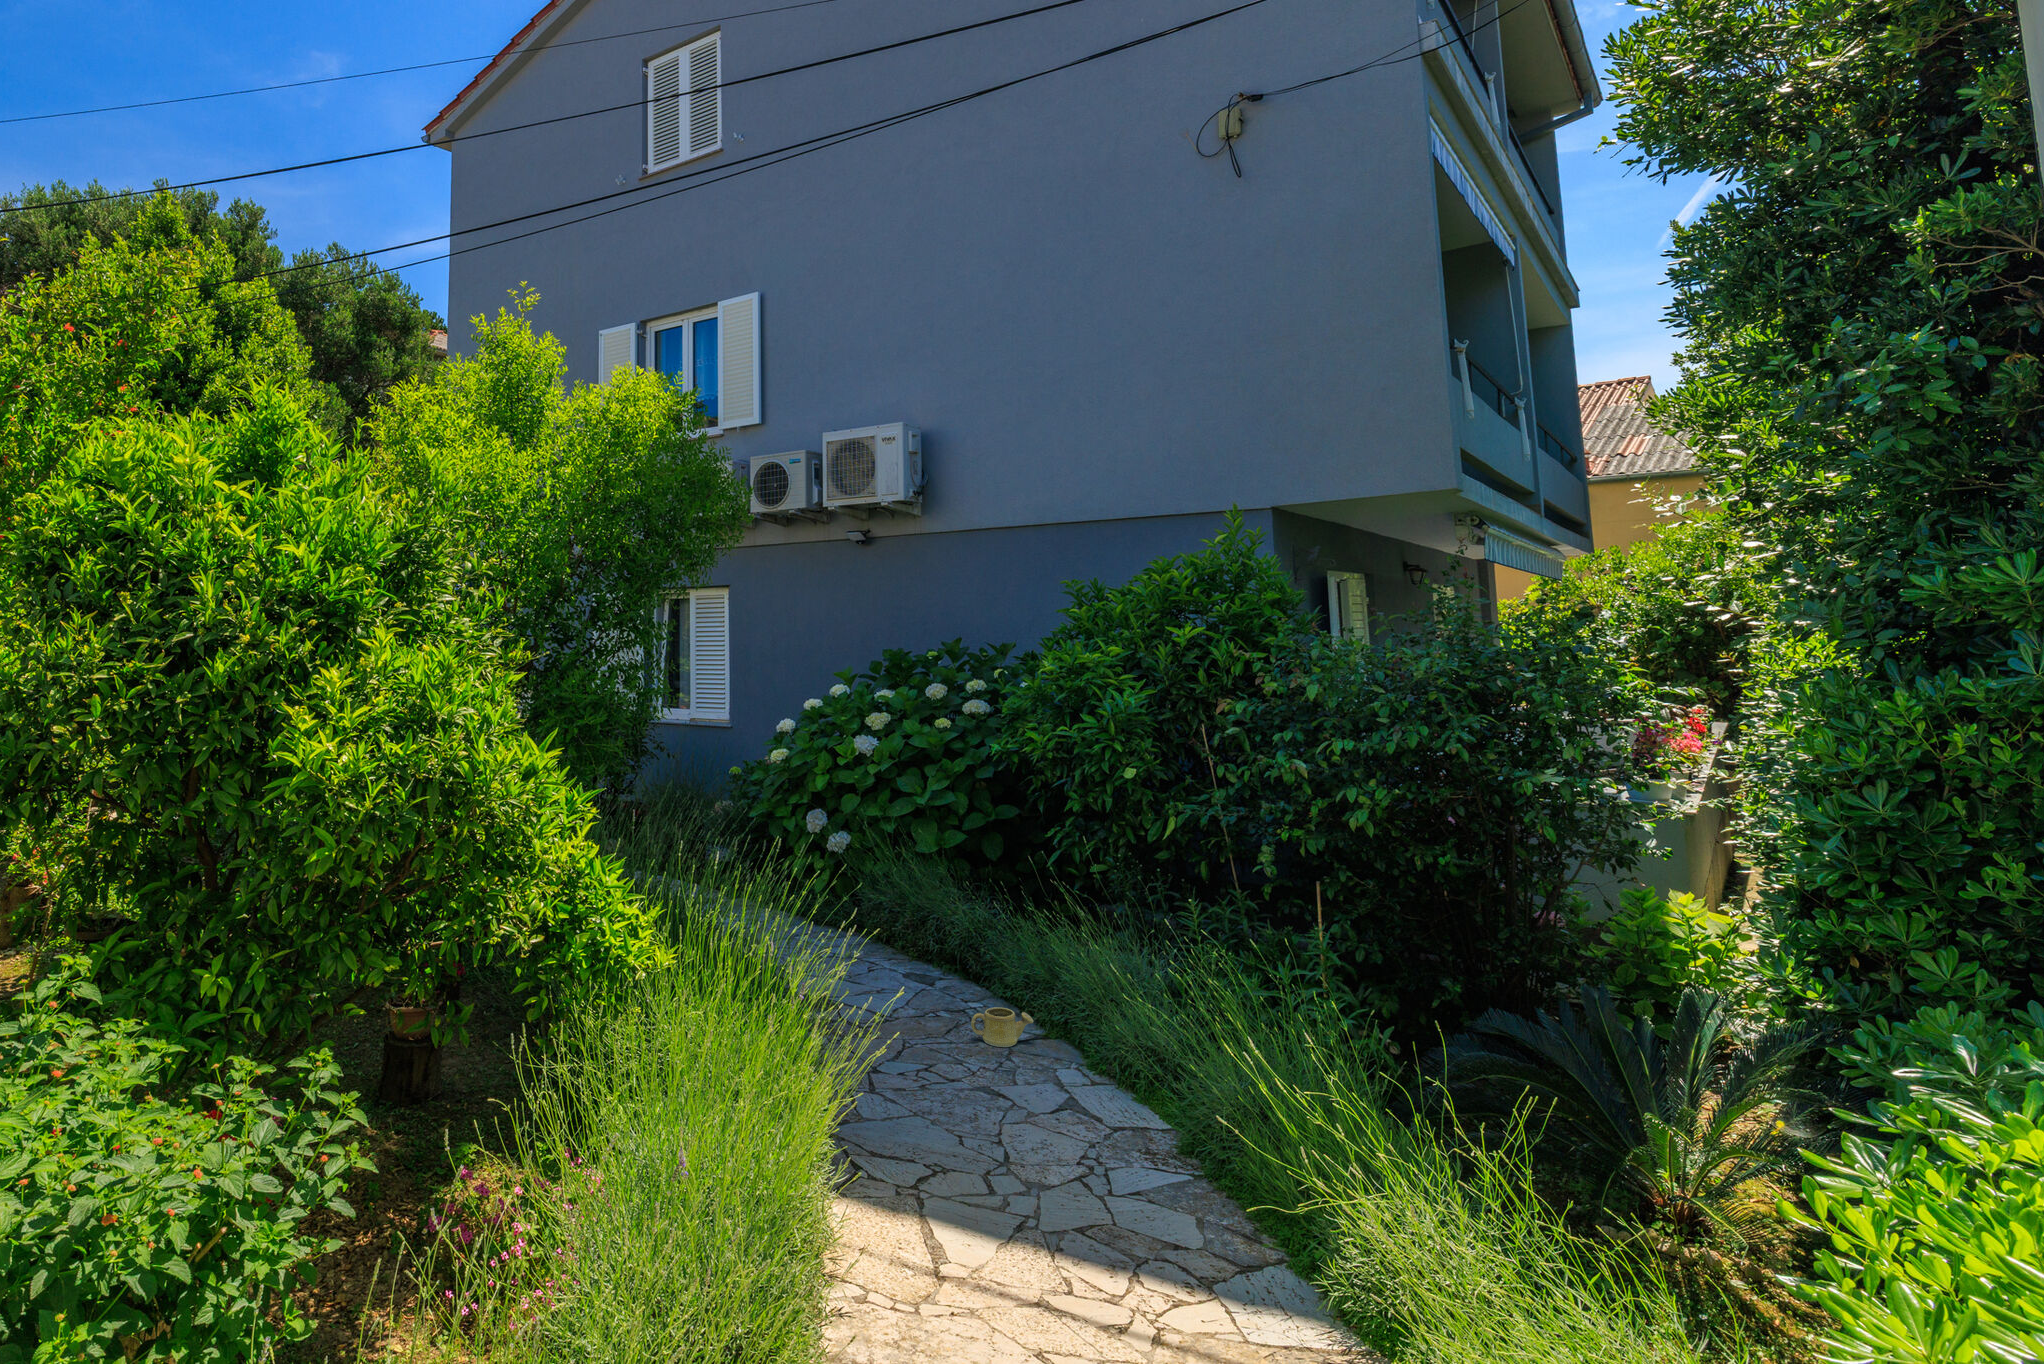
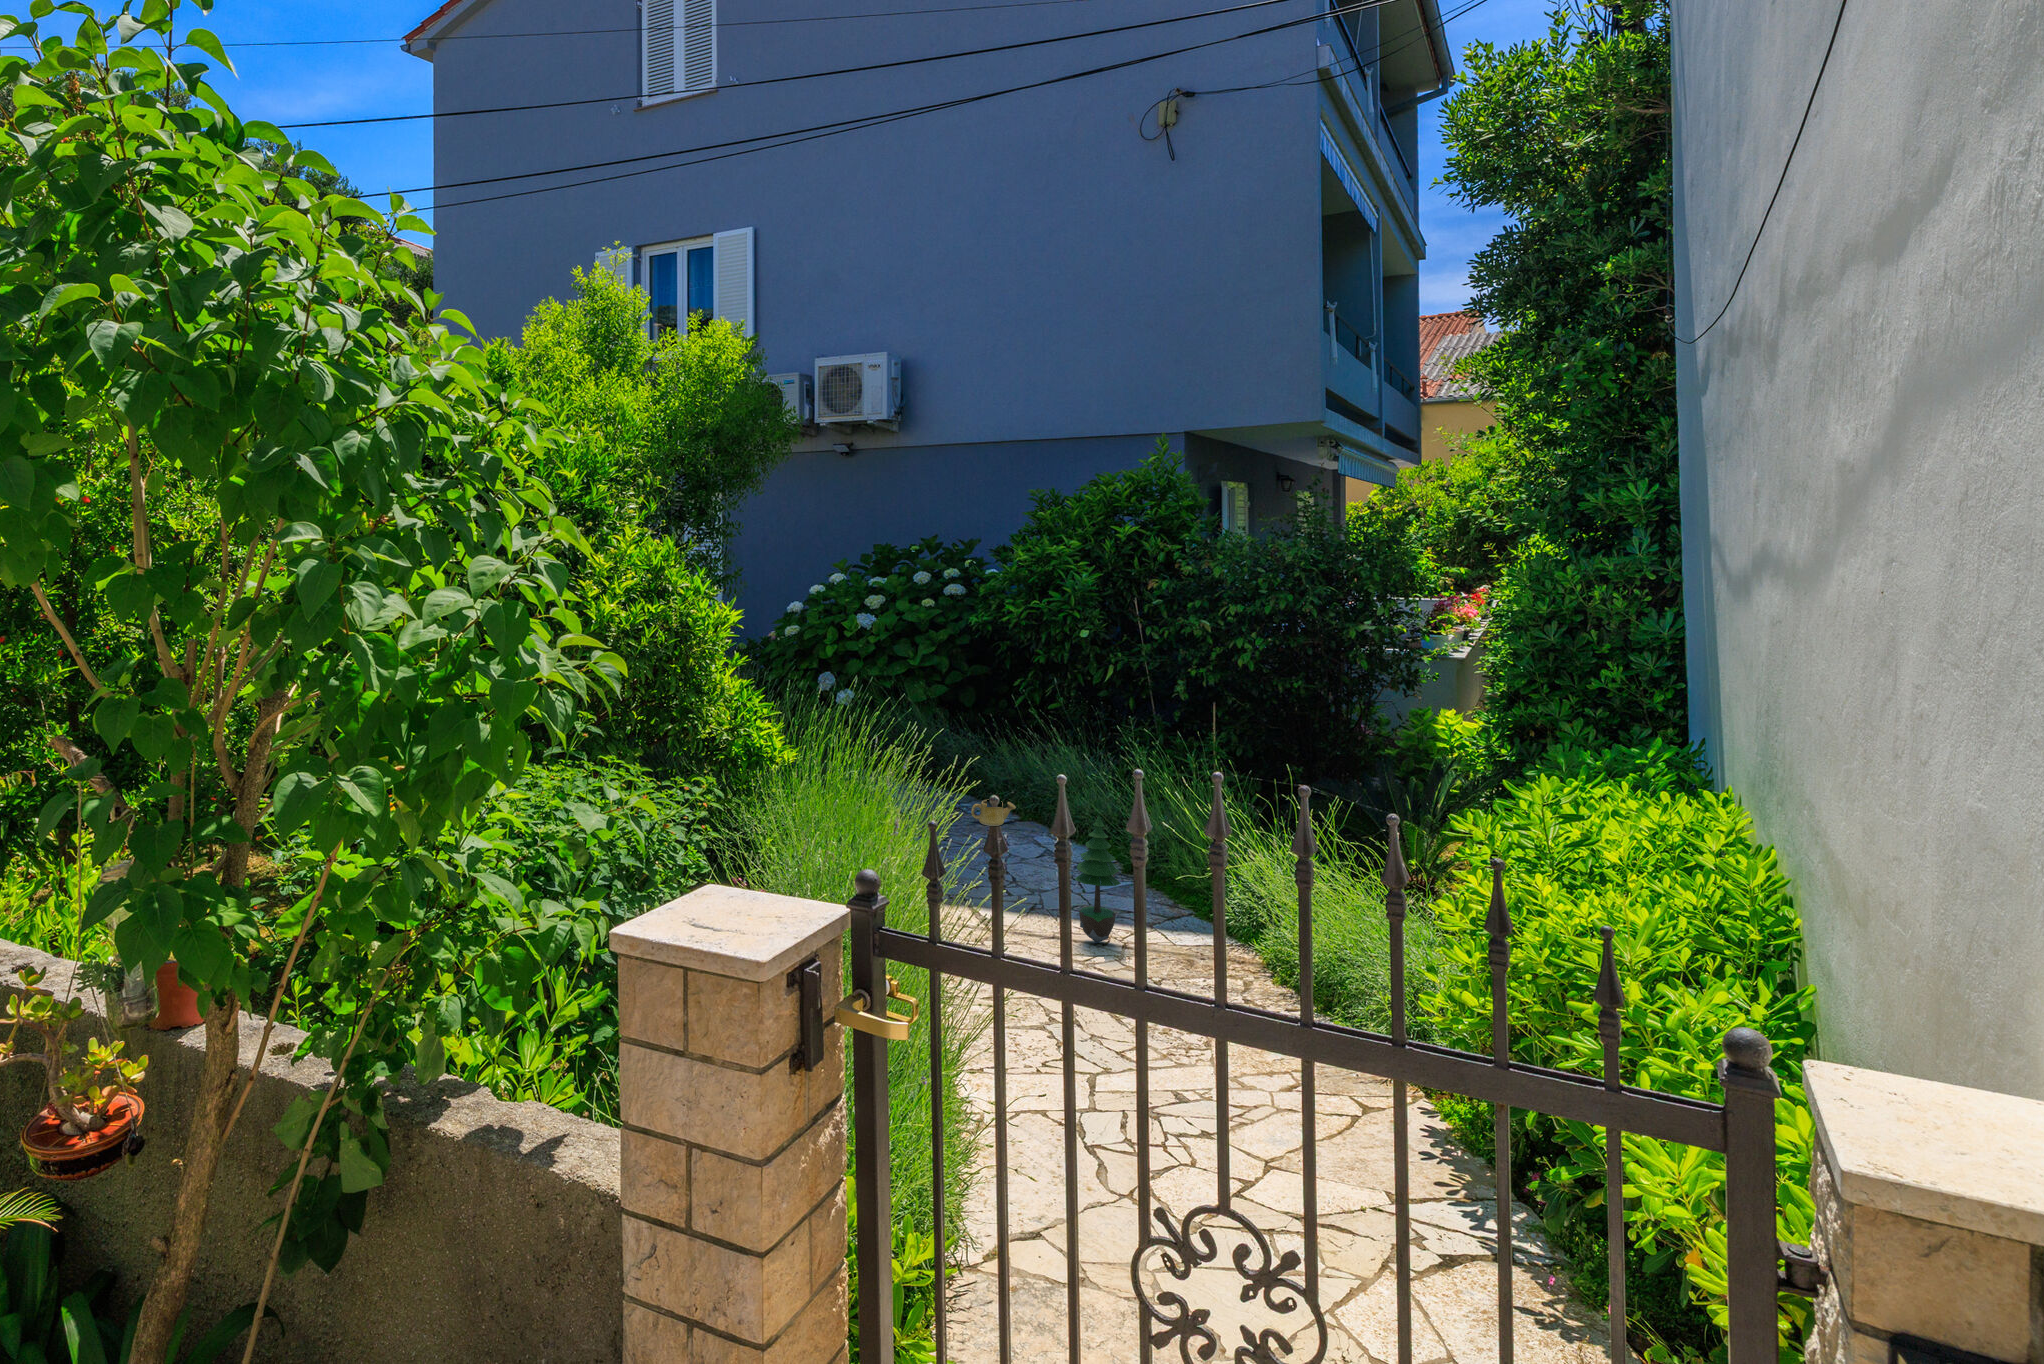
potted tree: none [1074,1090,1151,1307] -> present [1075,815,1121,943]

